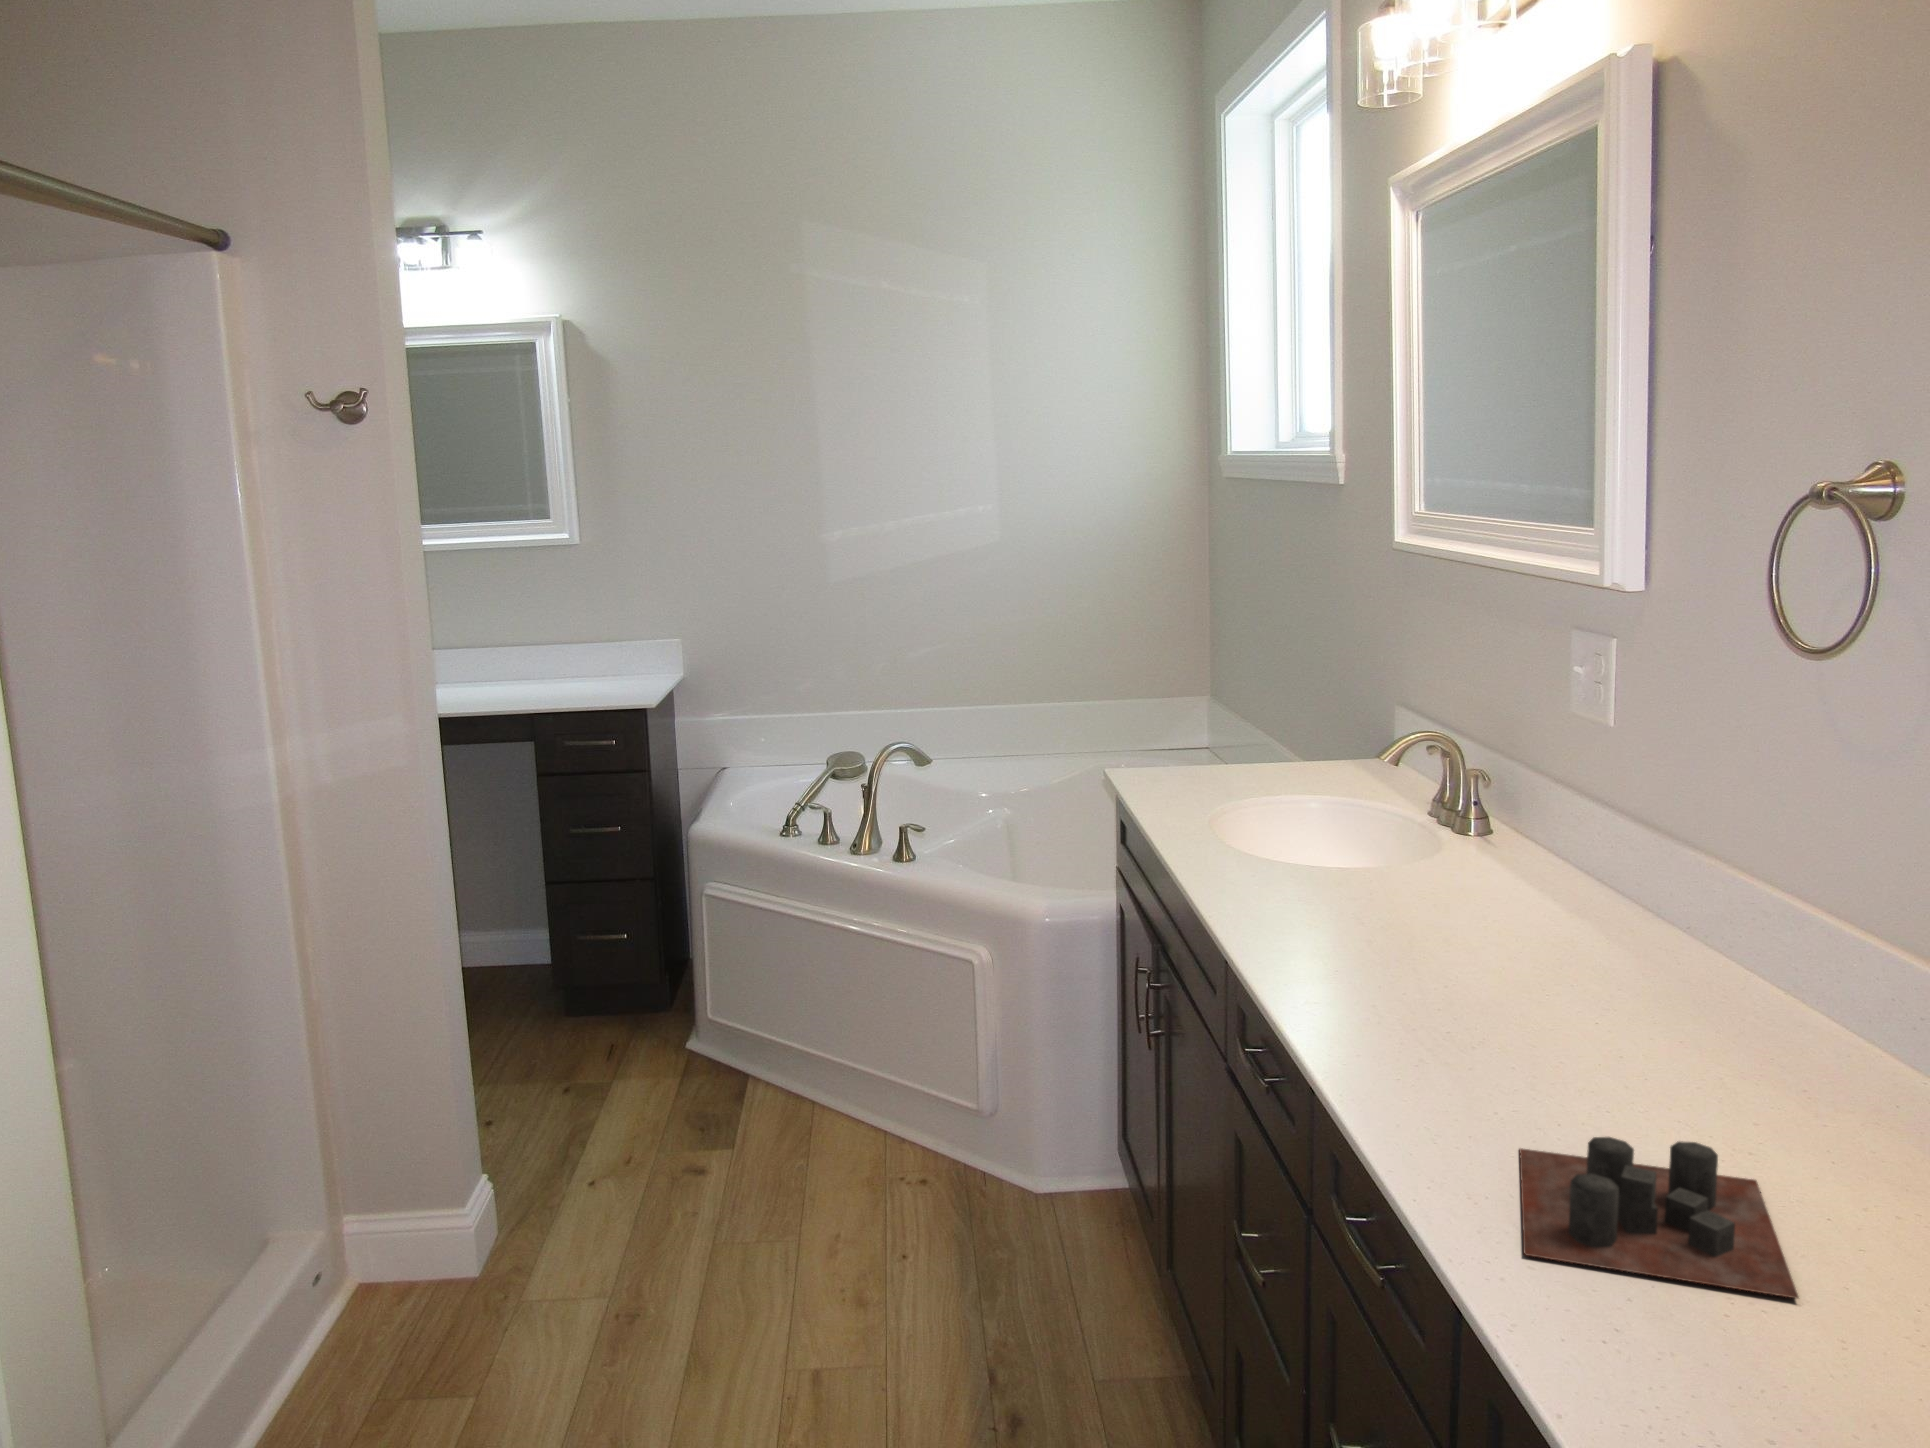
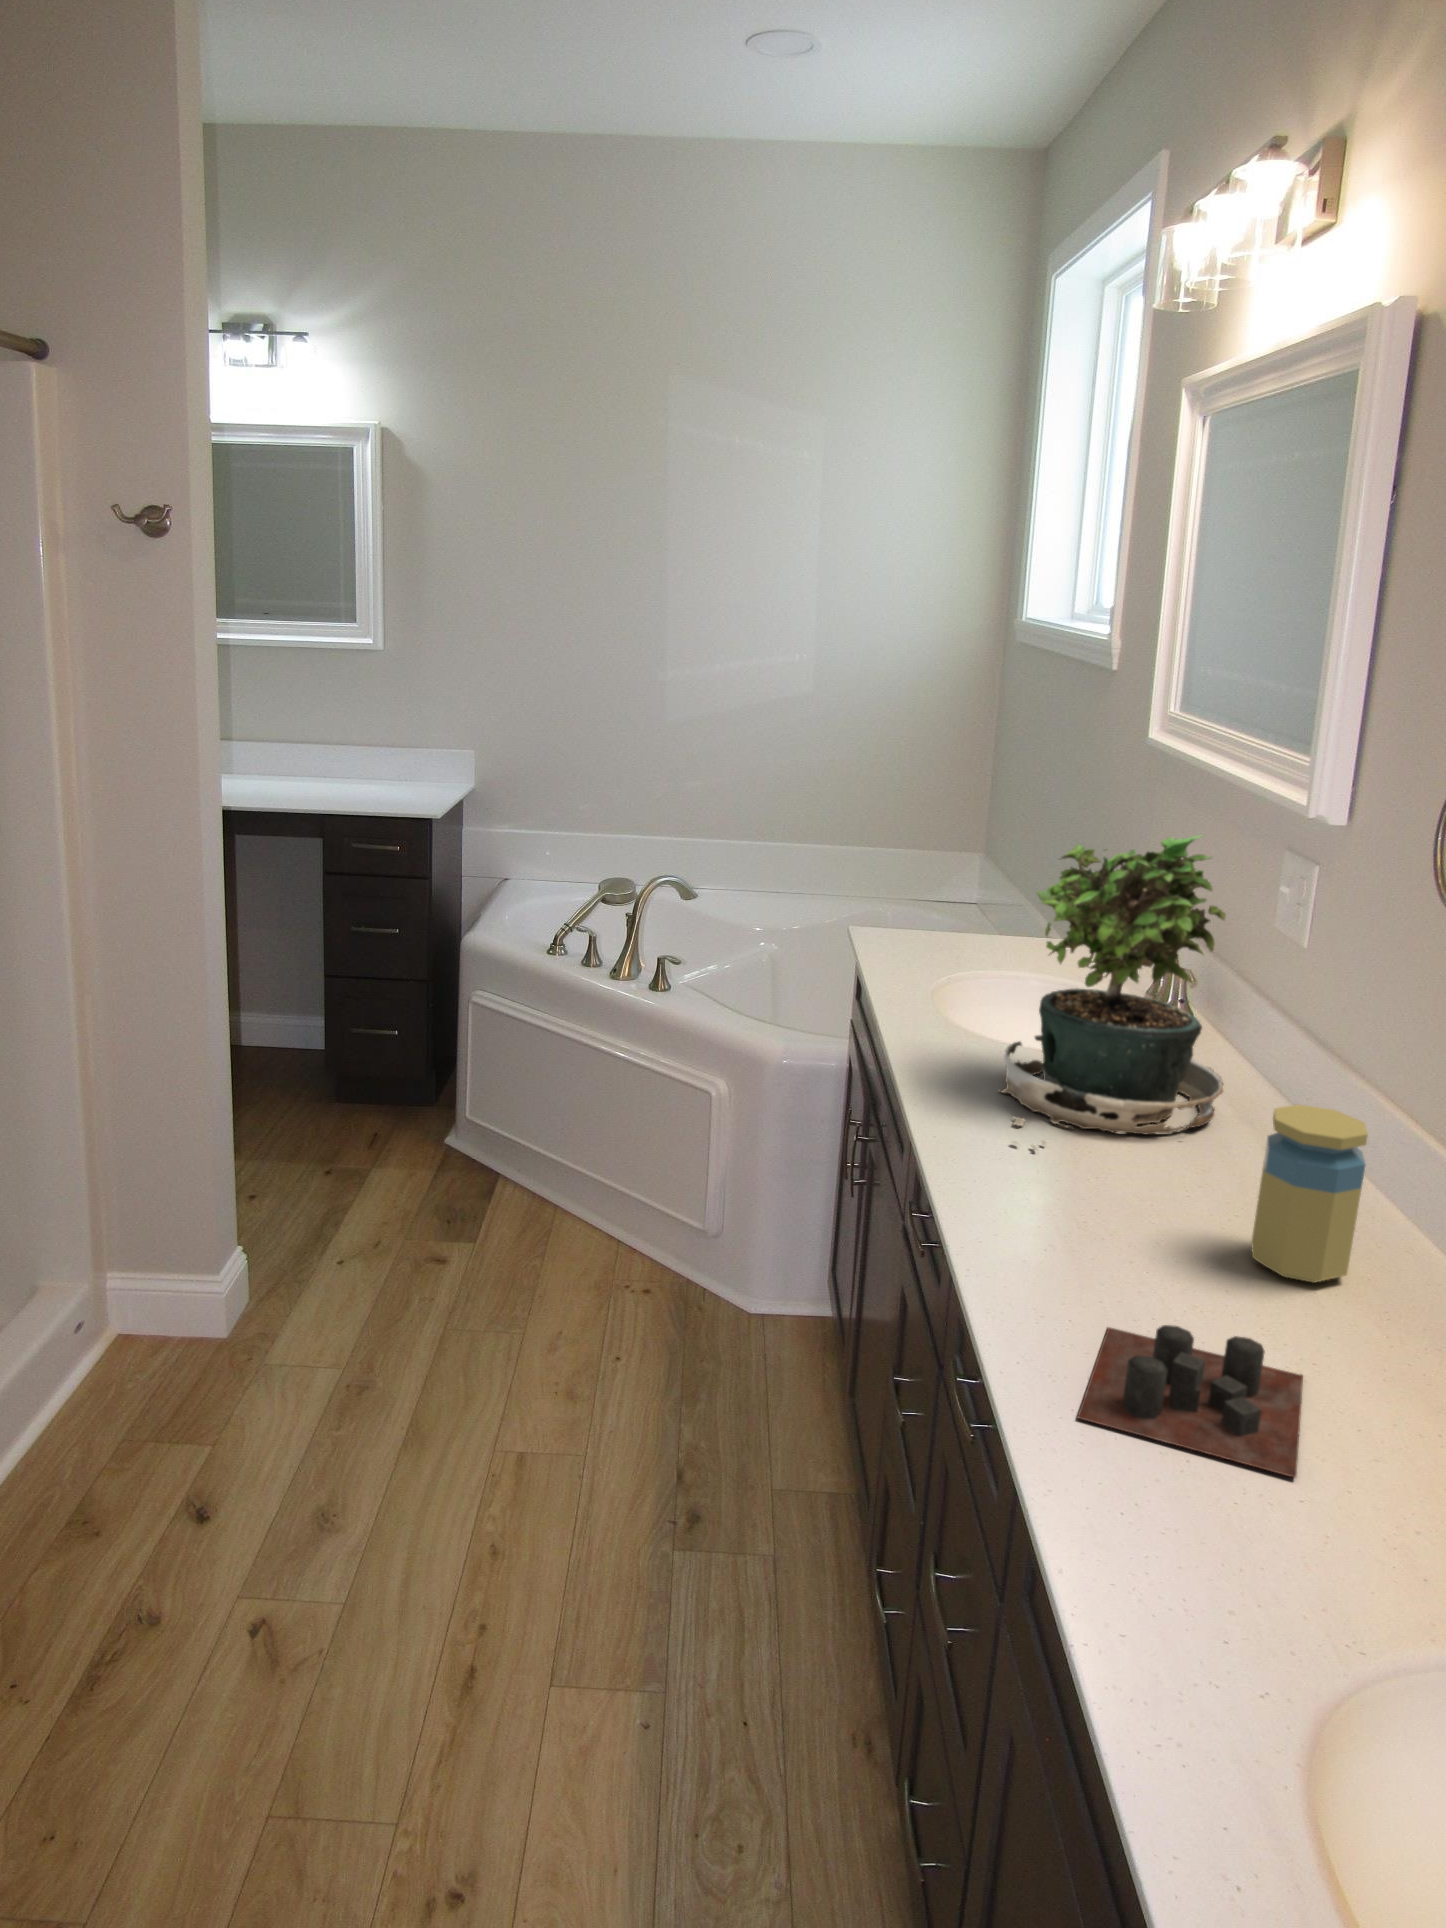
potted plant: none [1312,612,1556,968] -> present [1000,834,1225,1150]
jar: none [1642,881,1767,1077] -> present [1251,1104,1368,1283]

